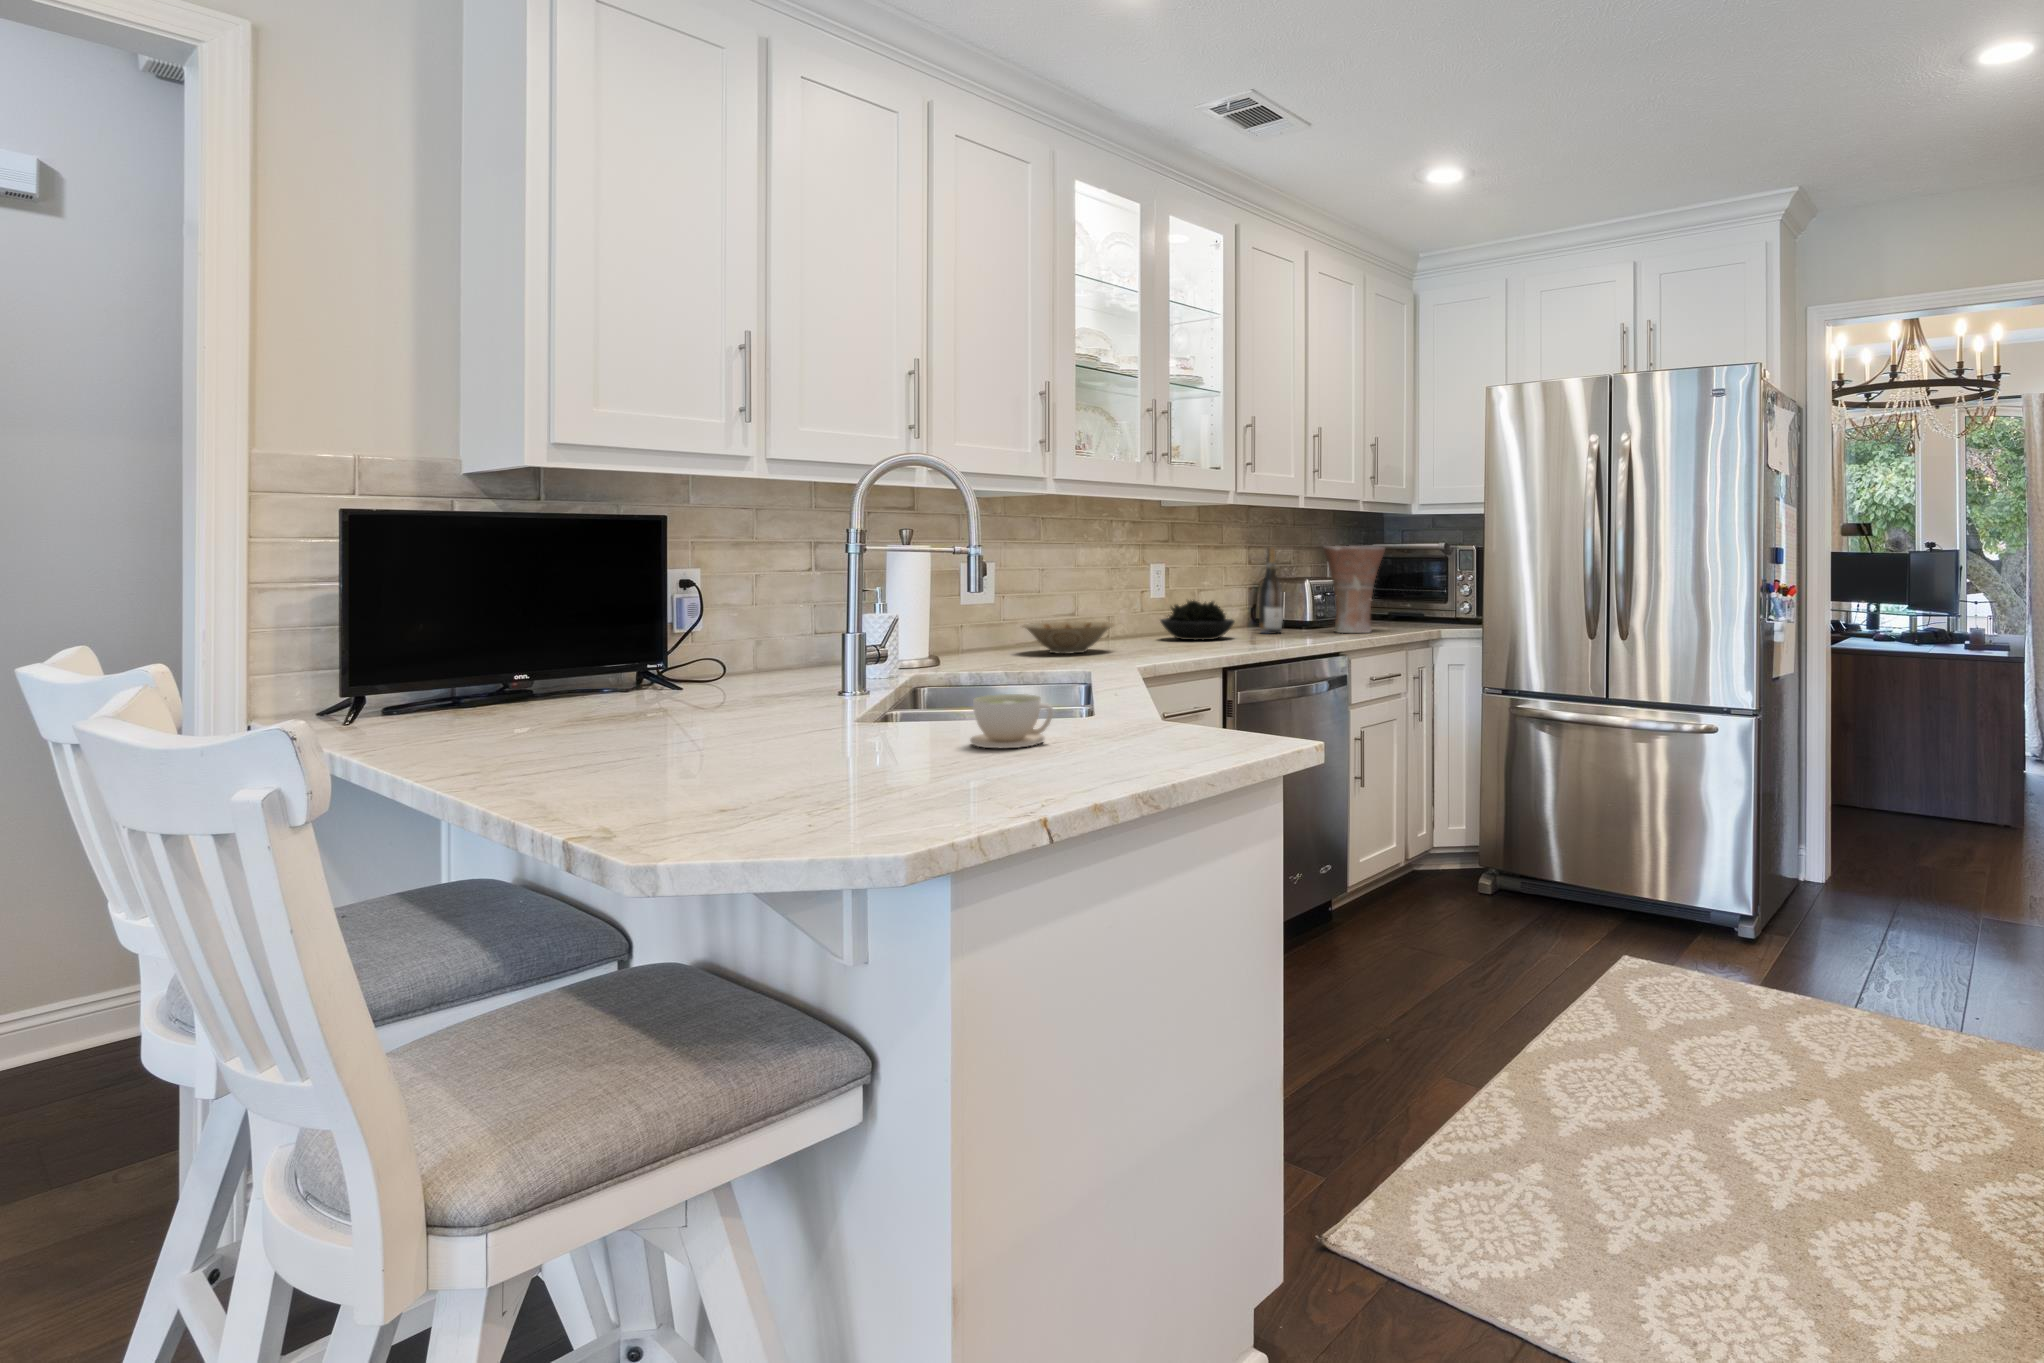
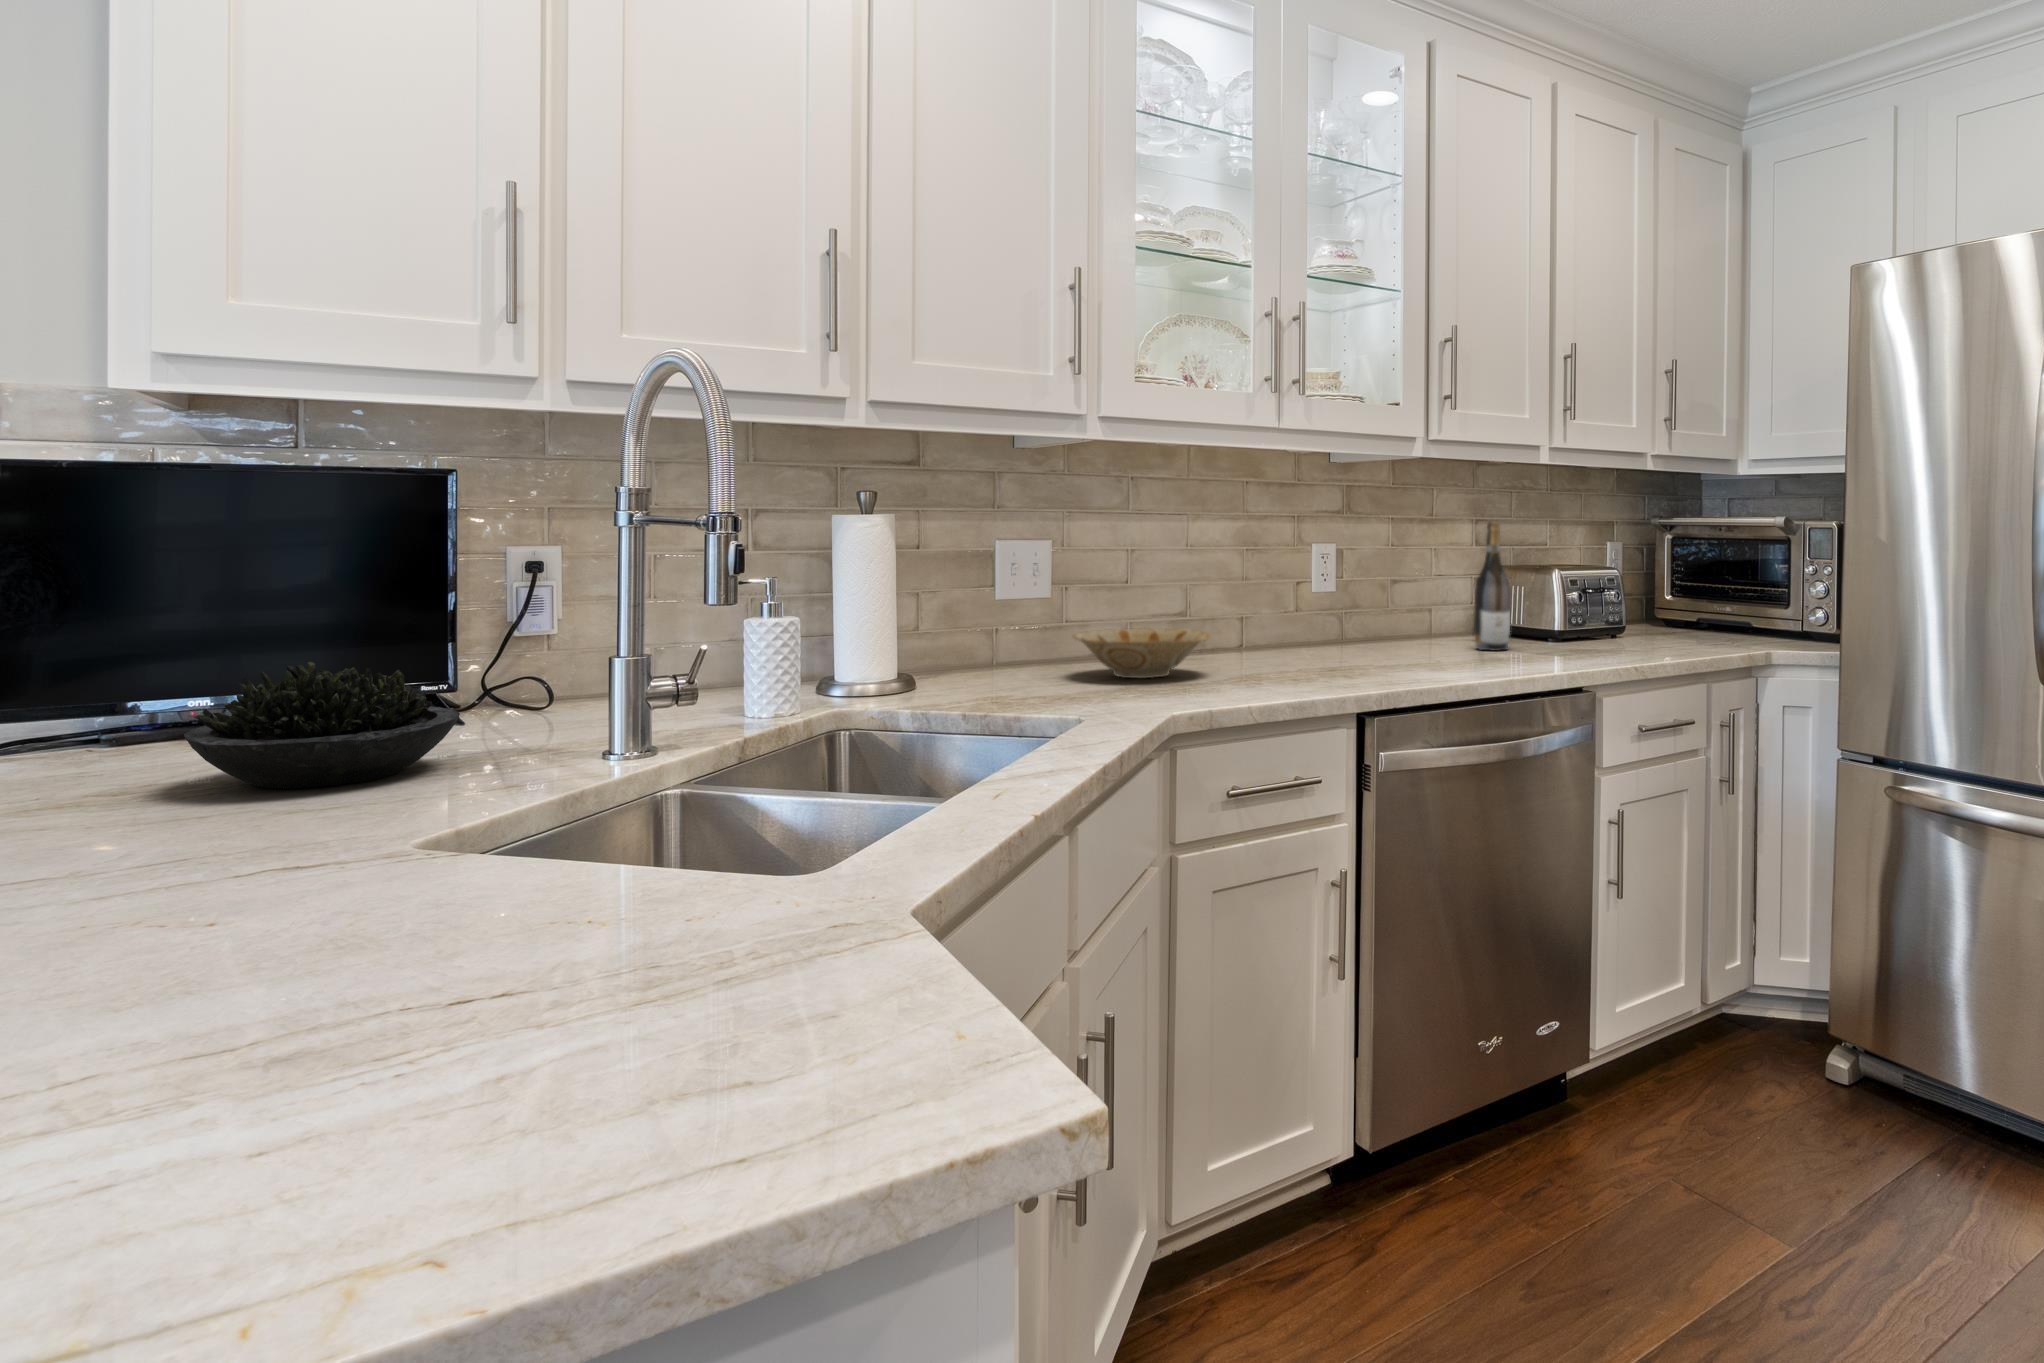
vase: present [1323,546,1385,633] -> none [1573,520,1674,656]
succulent plant: present [1161,600,1234,640] -> present [184,661,460,789]
coffee cup: present [970,694,1053,748] -> none [246,862,467,1026]

